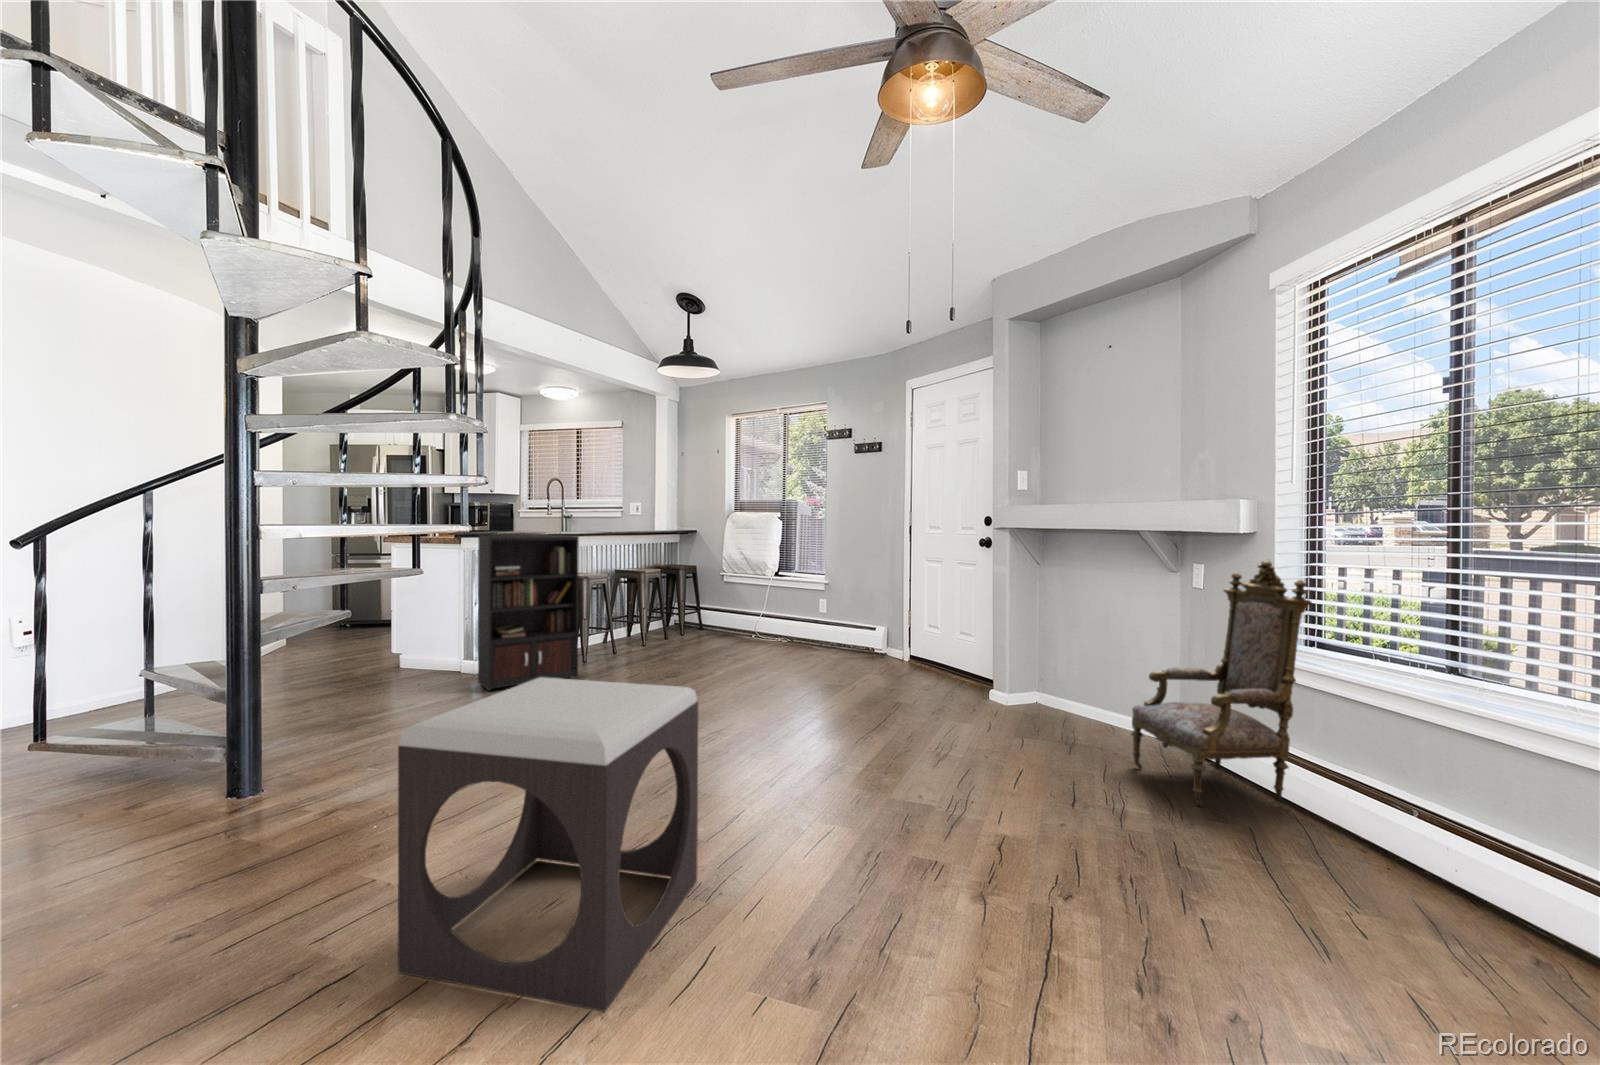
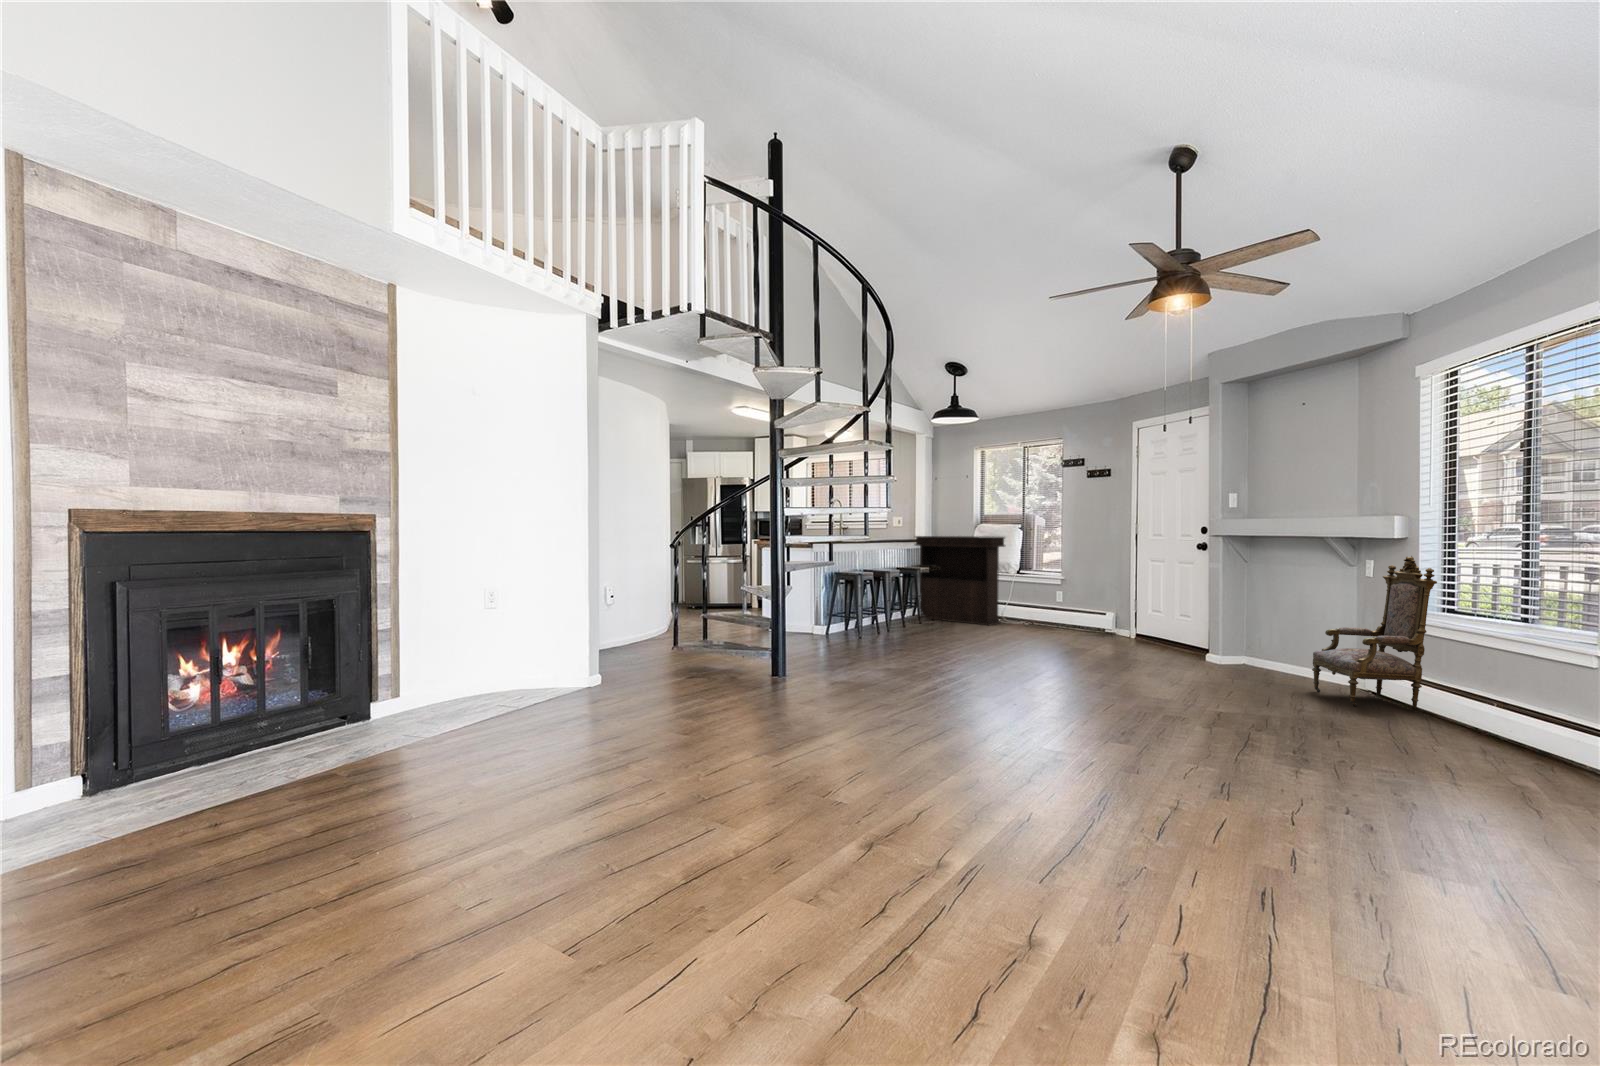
console table: none [645,527,758,646] -> present [915,536,1005,625]
bookcase: present [478,535,579,690] -> none [835,541,897,640]
footstool: present [398,677,698,1012] -> none [941,607,1052,729]

